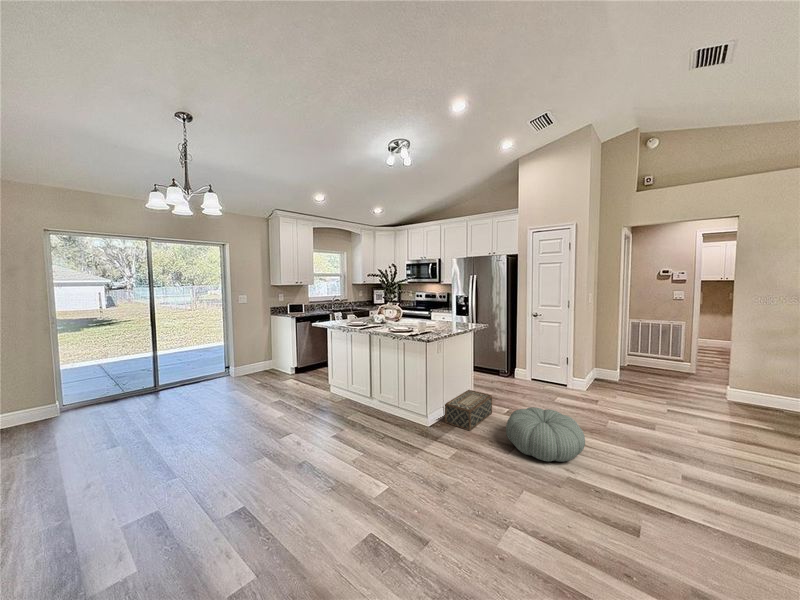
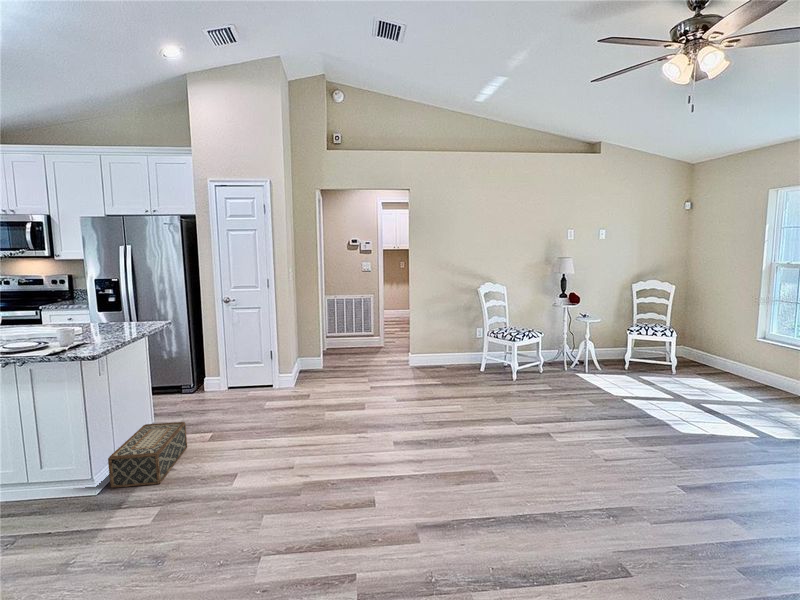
pouf: present [506,407,585,462] -> none [217,416,312,482]

